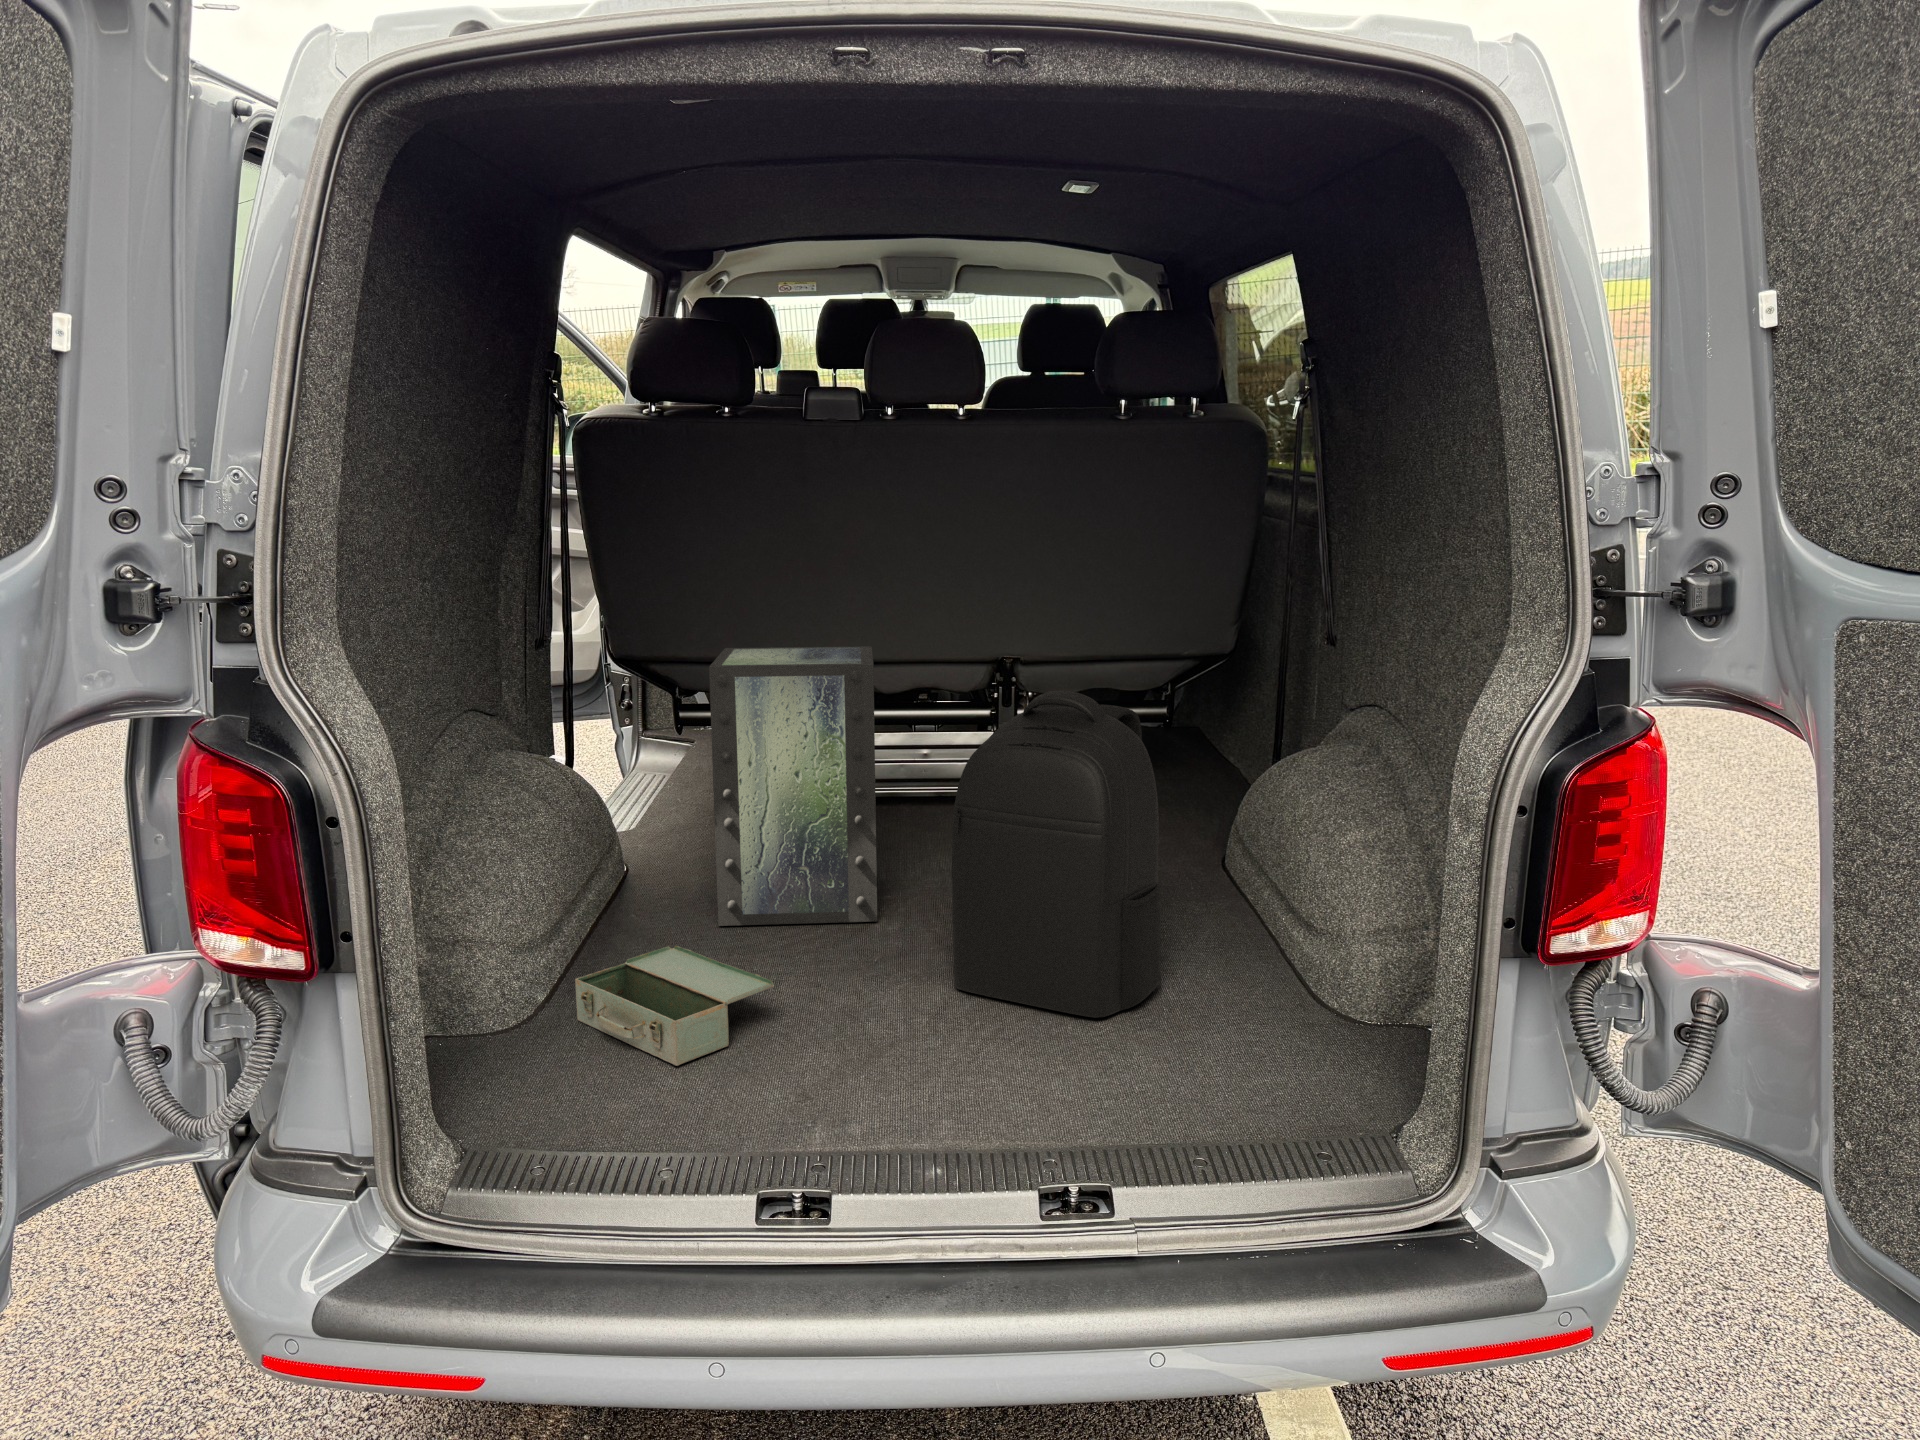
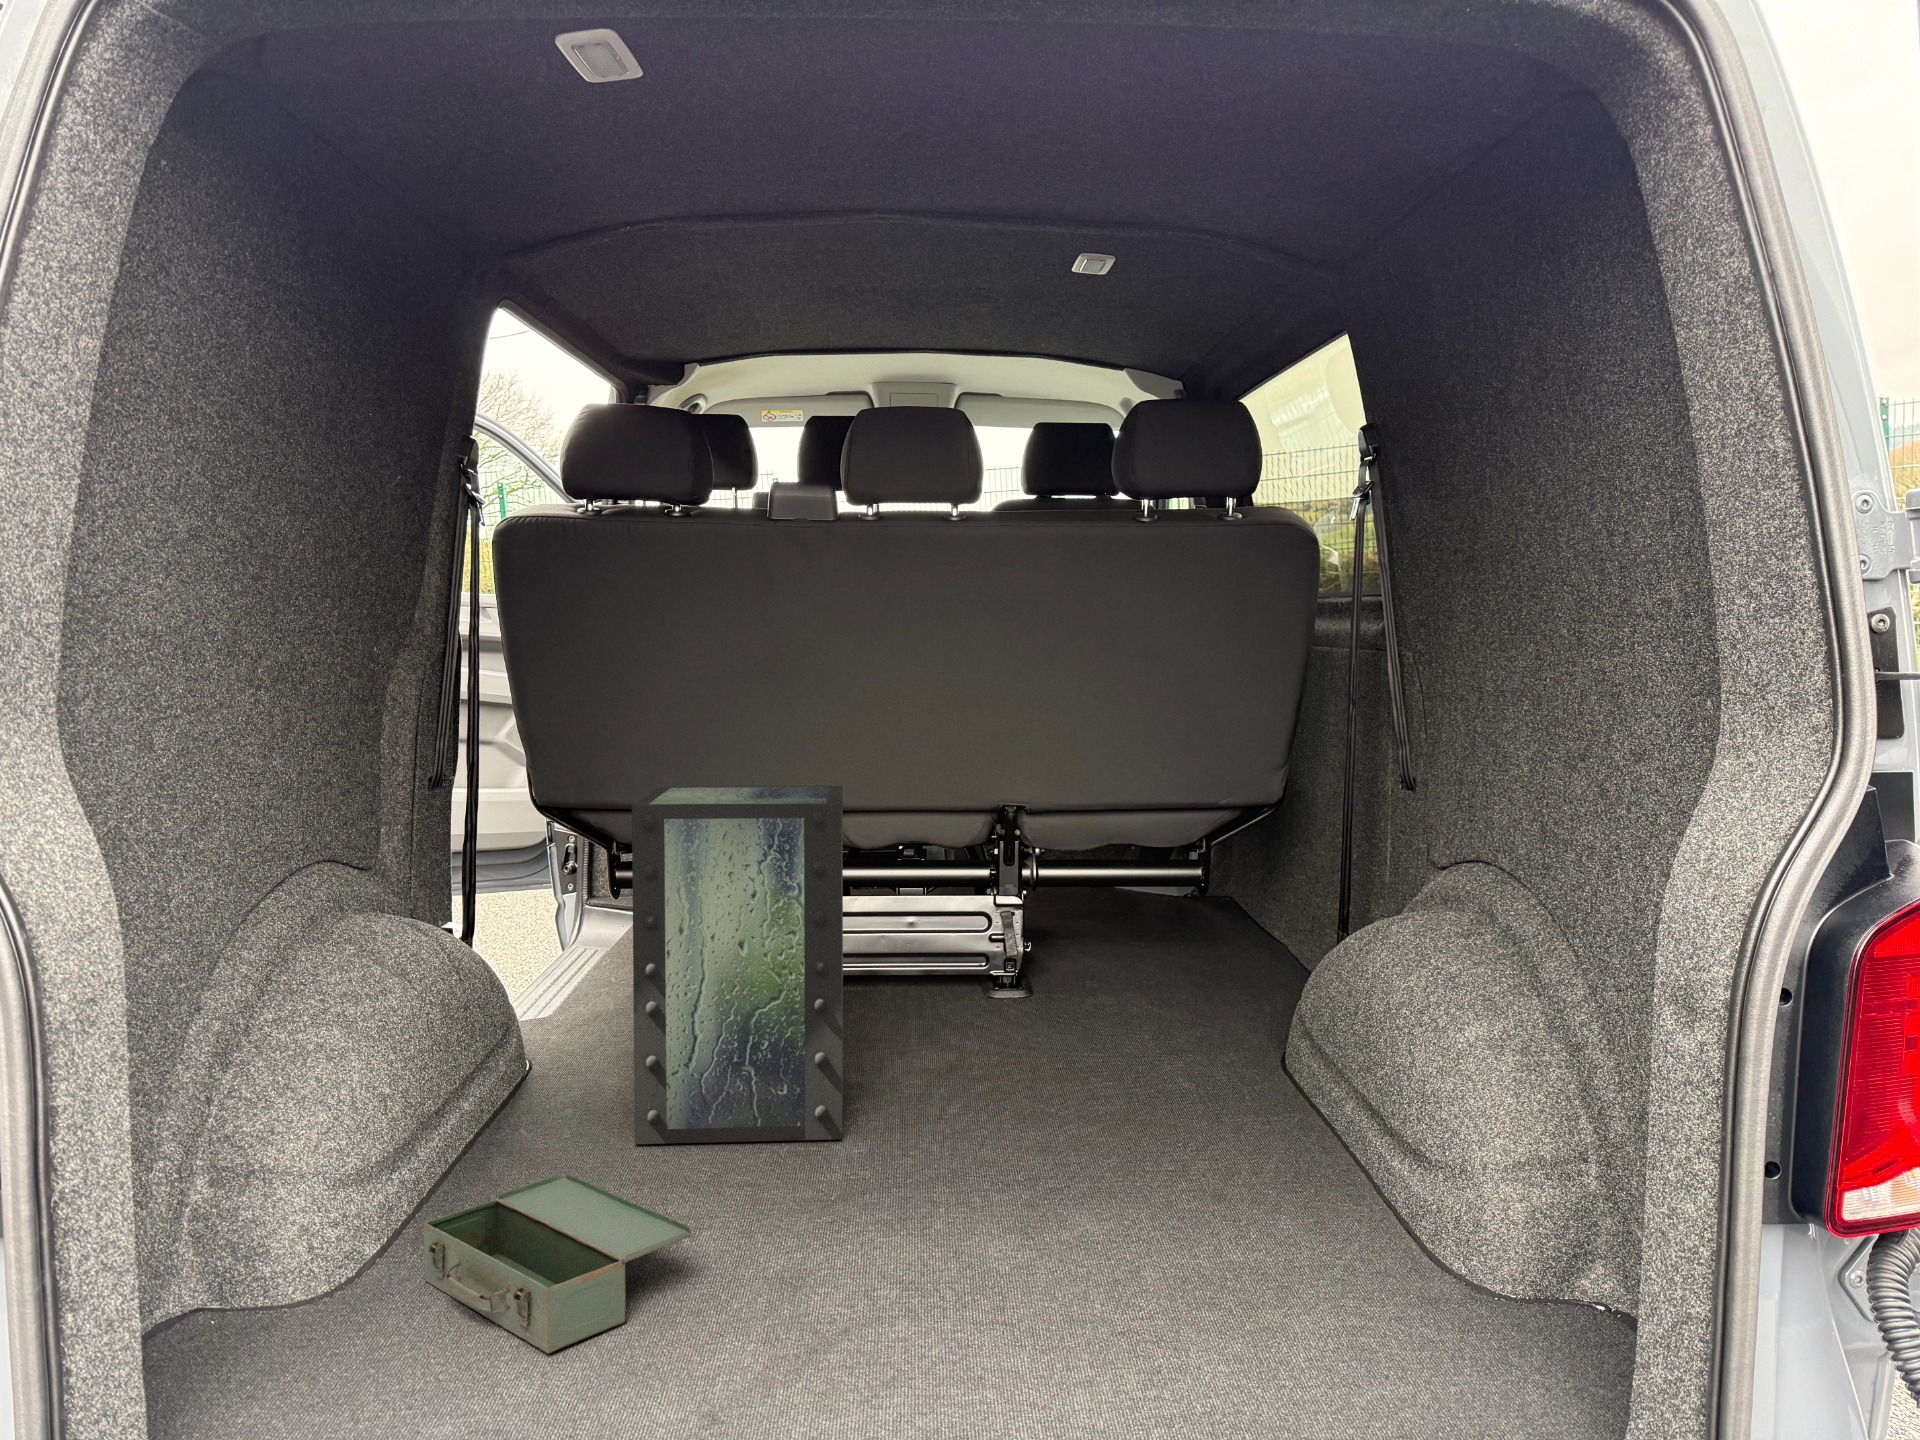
backpack: present [952,691,1161,1018] -> none [938,835,1218,1282]

